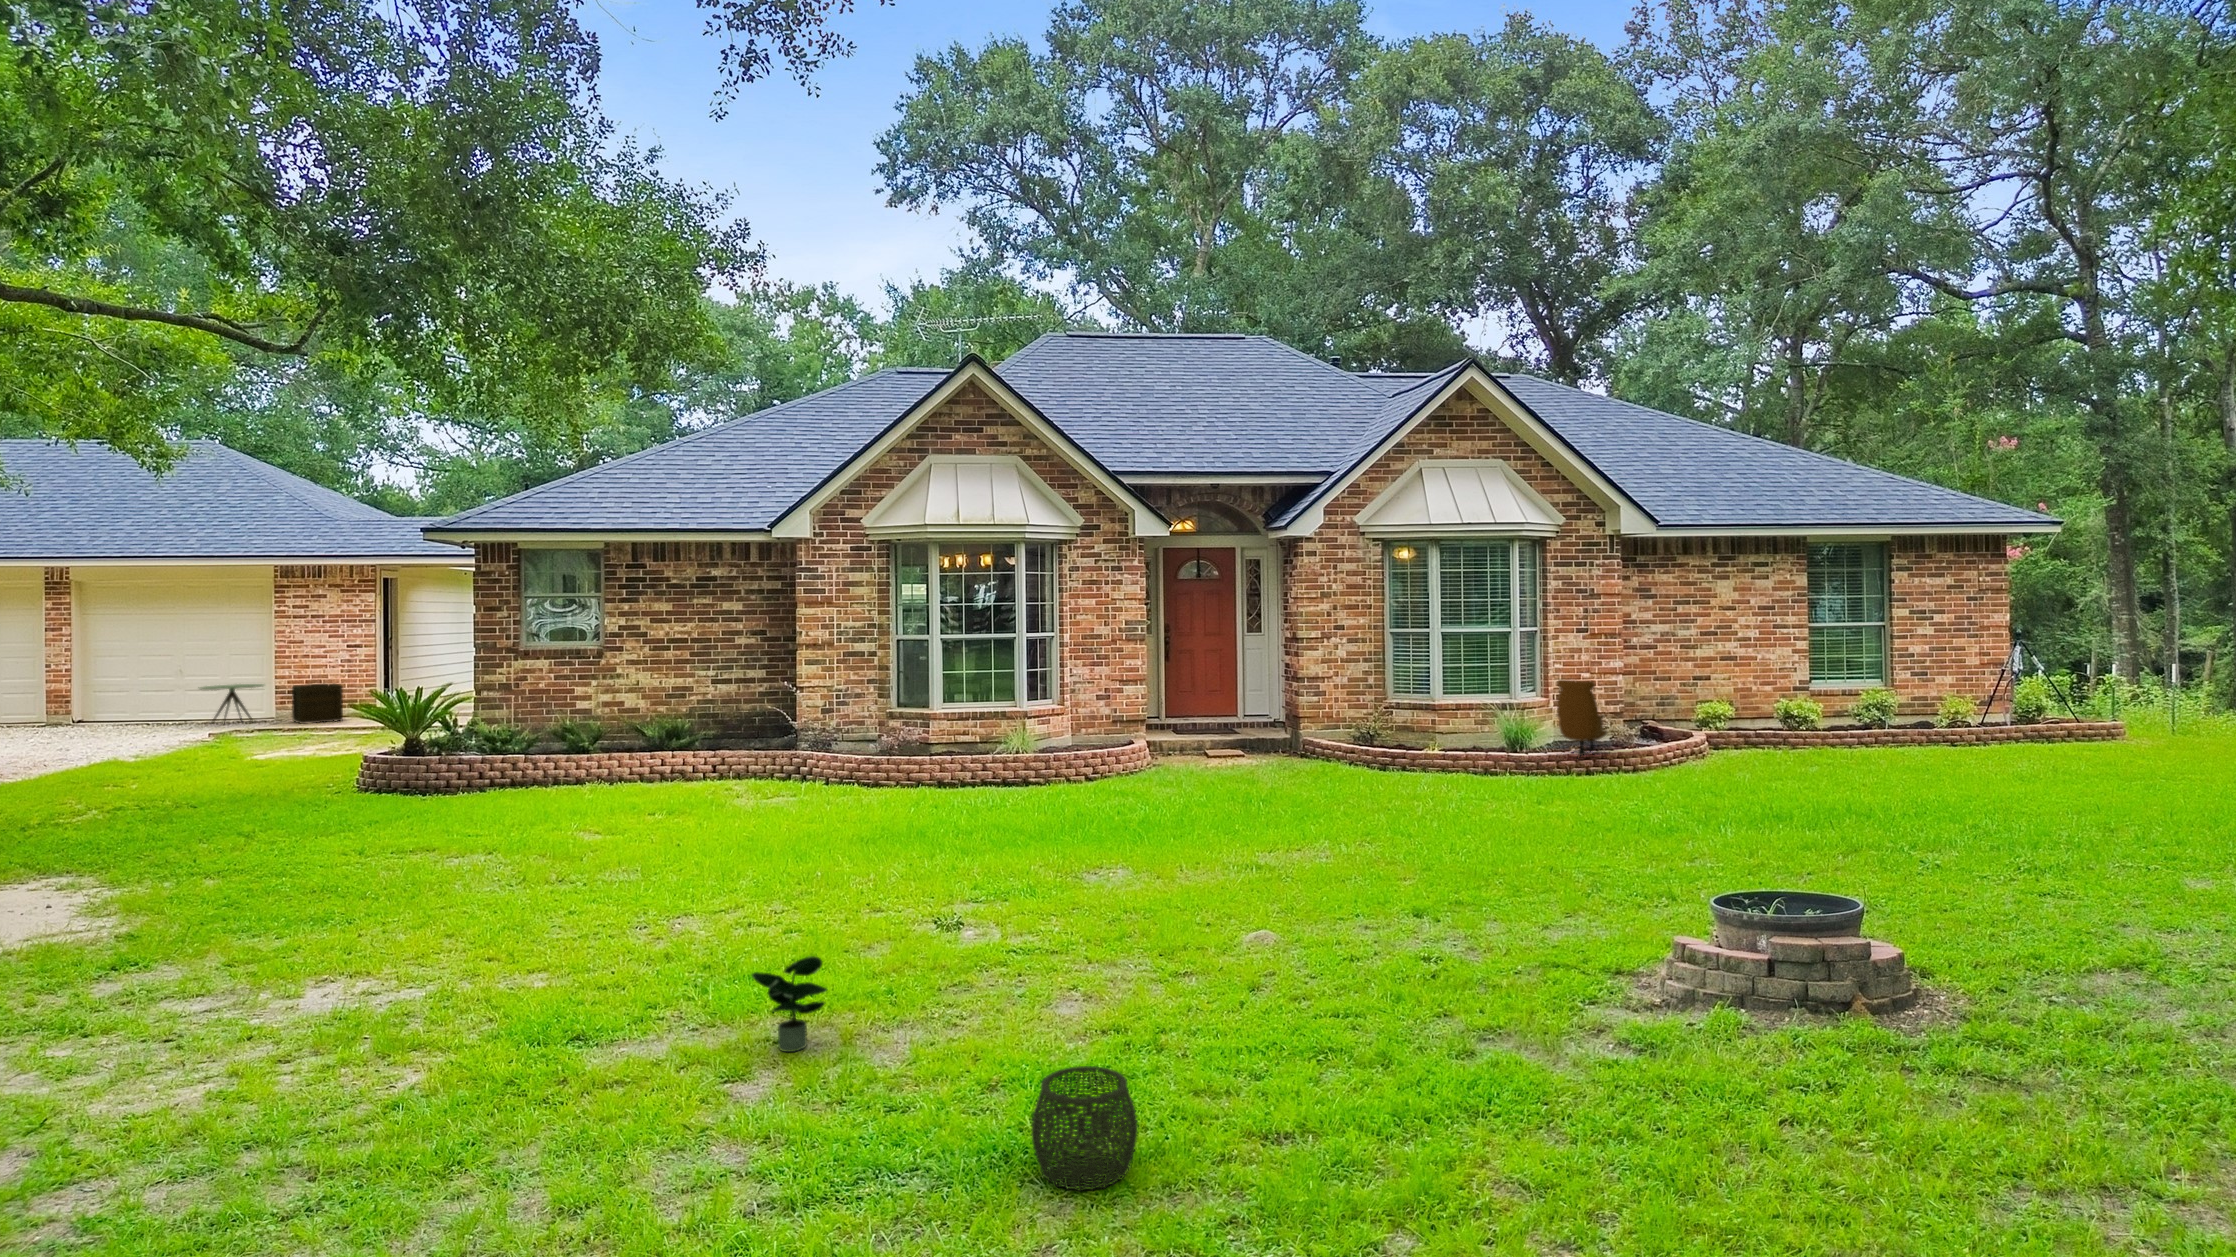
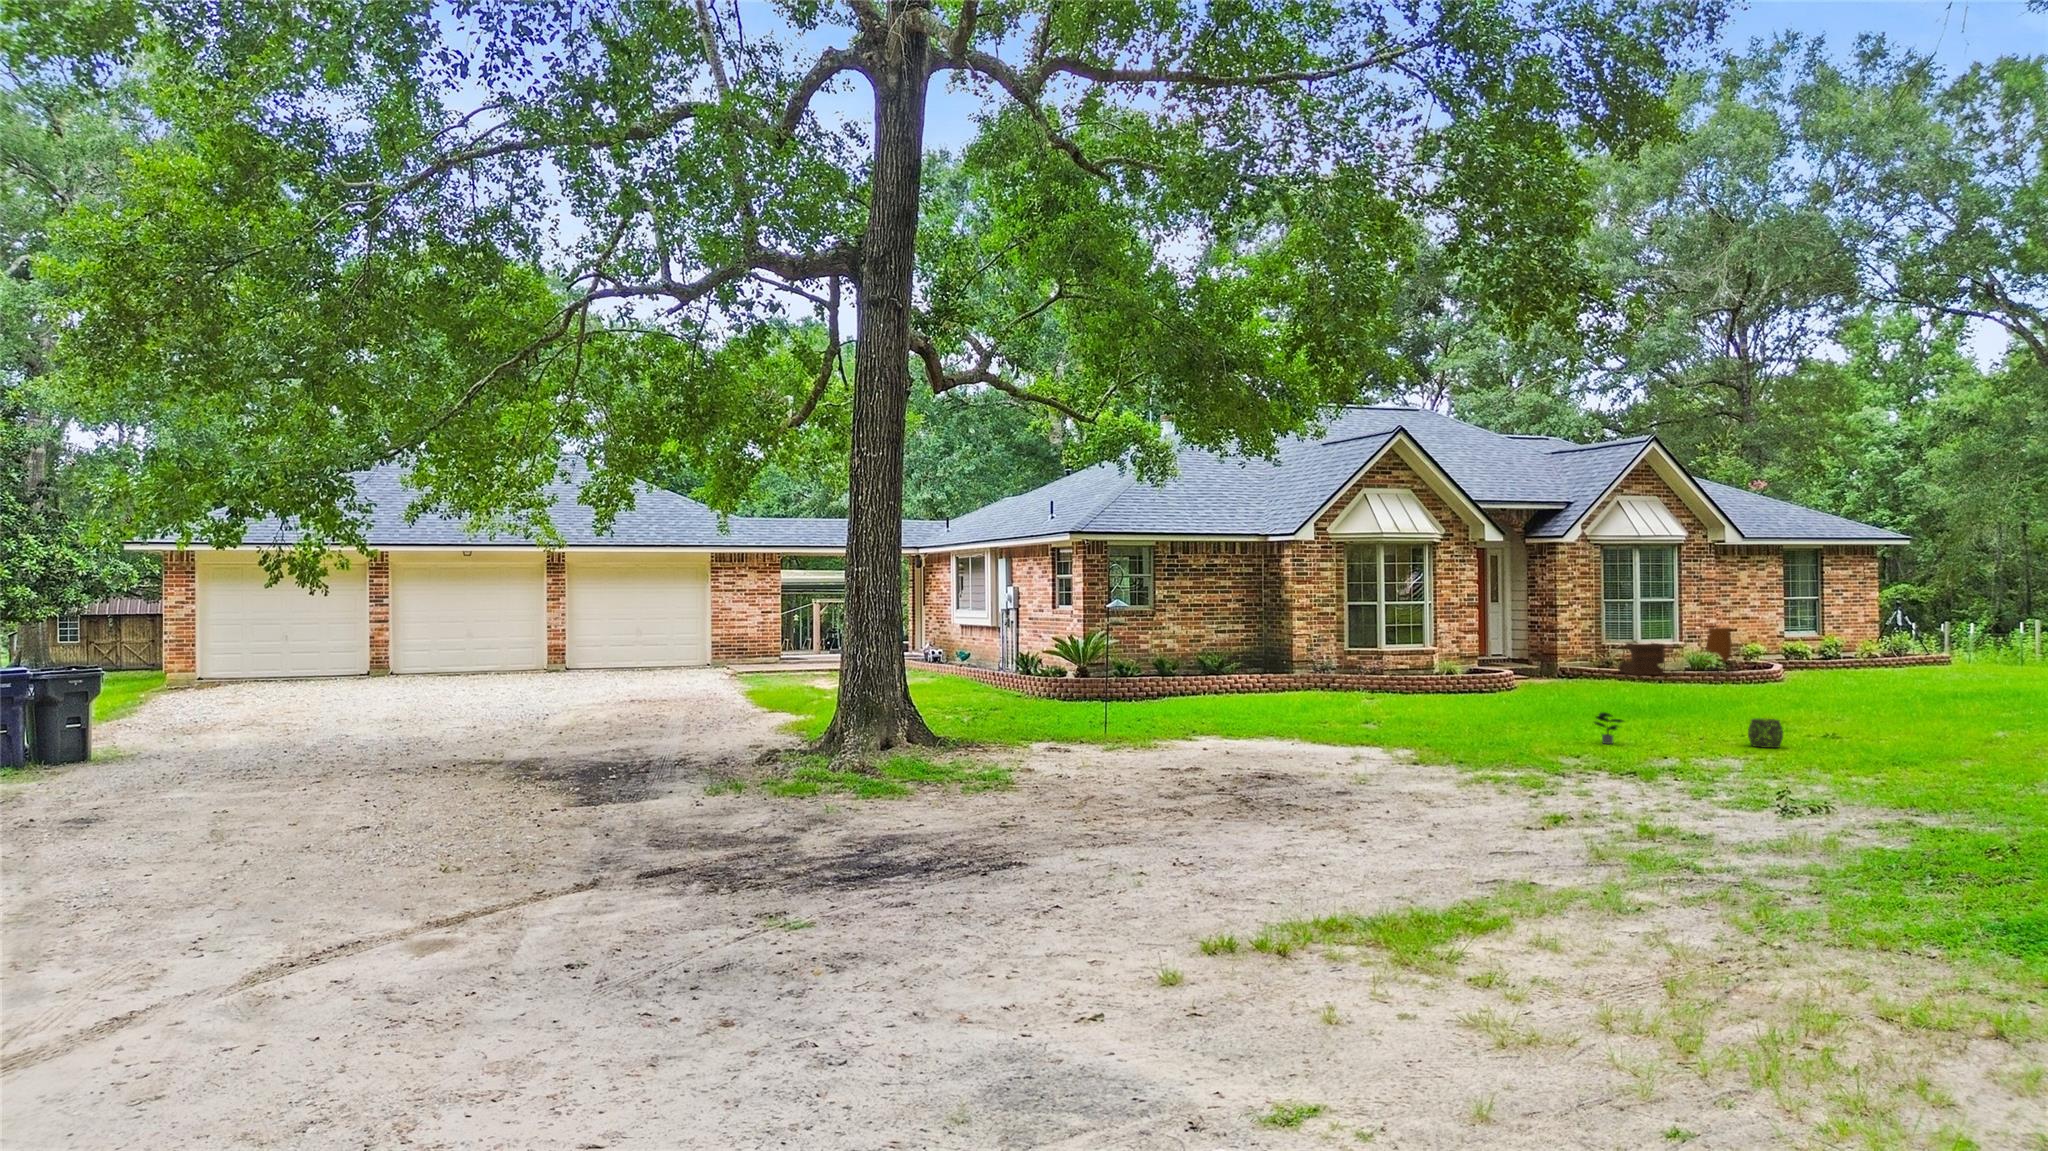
round table: present [200,684,264,724] -> none [667,643,711,674]
wooden crate: present [292,684,343,724] -> present [1618,643,1665,675]
potted plant: present [752,956,827,1052] -> present [1594,712,1623,744]
woven basket: present [1031,1066,1138,1190] -> present [1748,718,1783,748]

